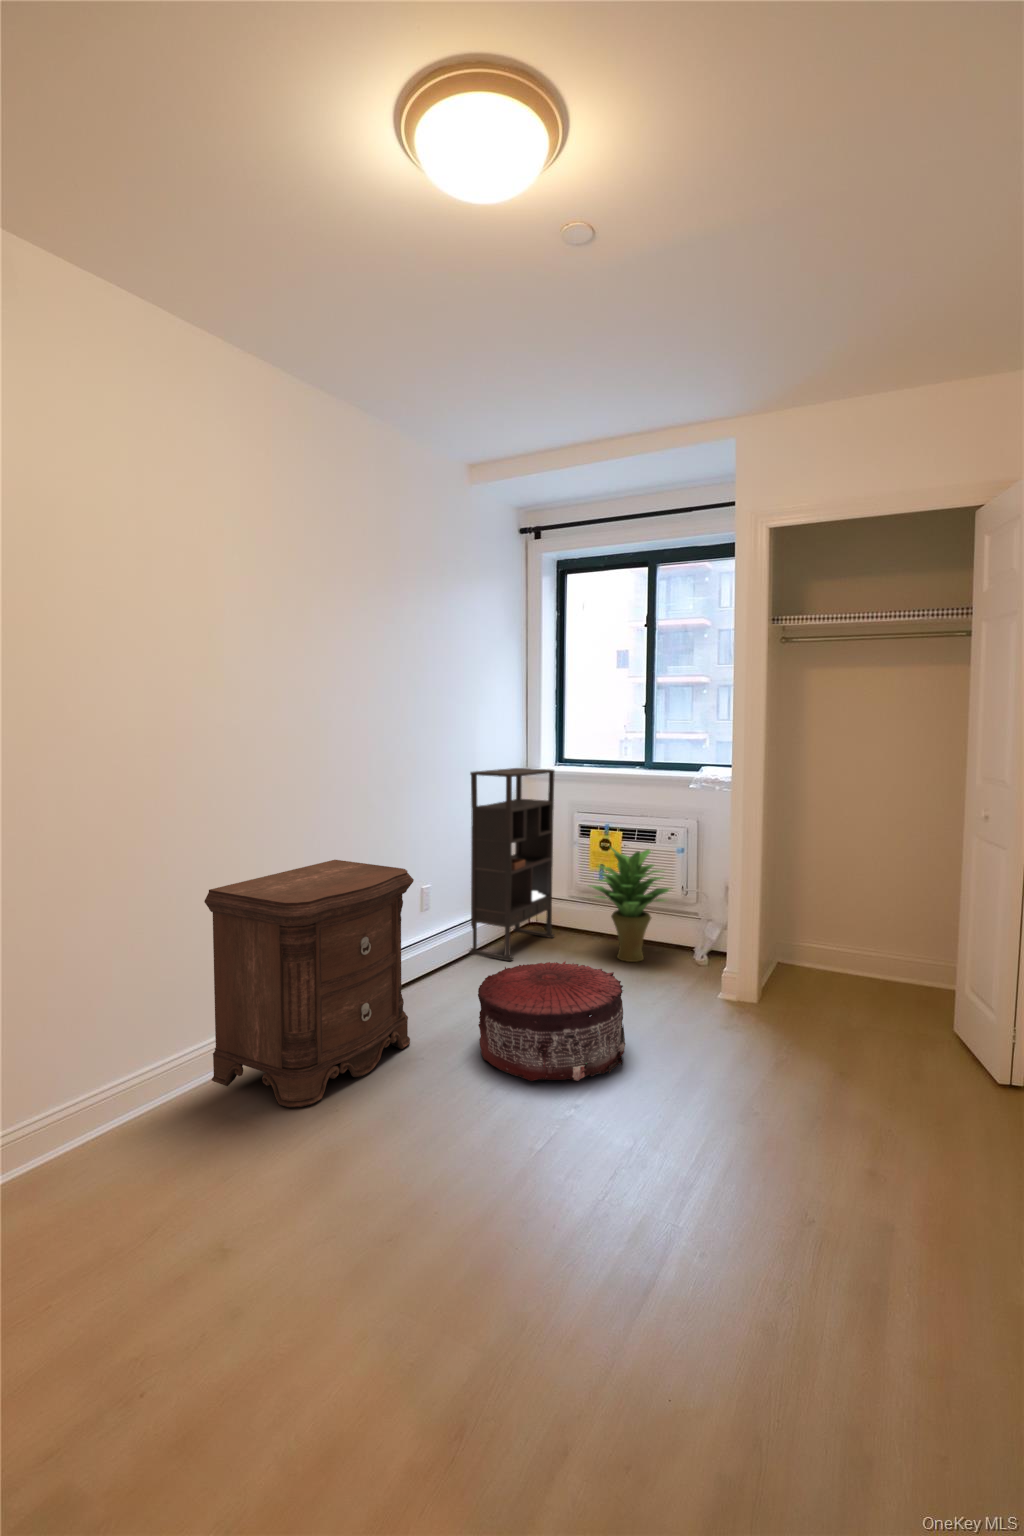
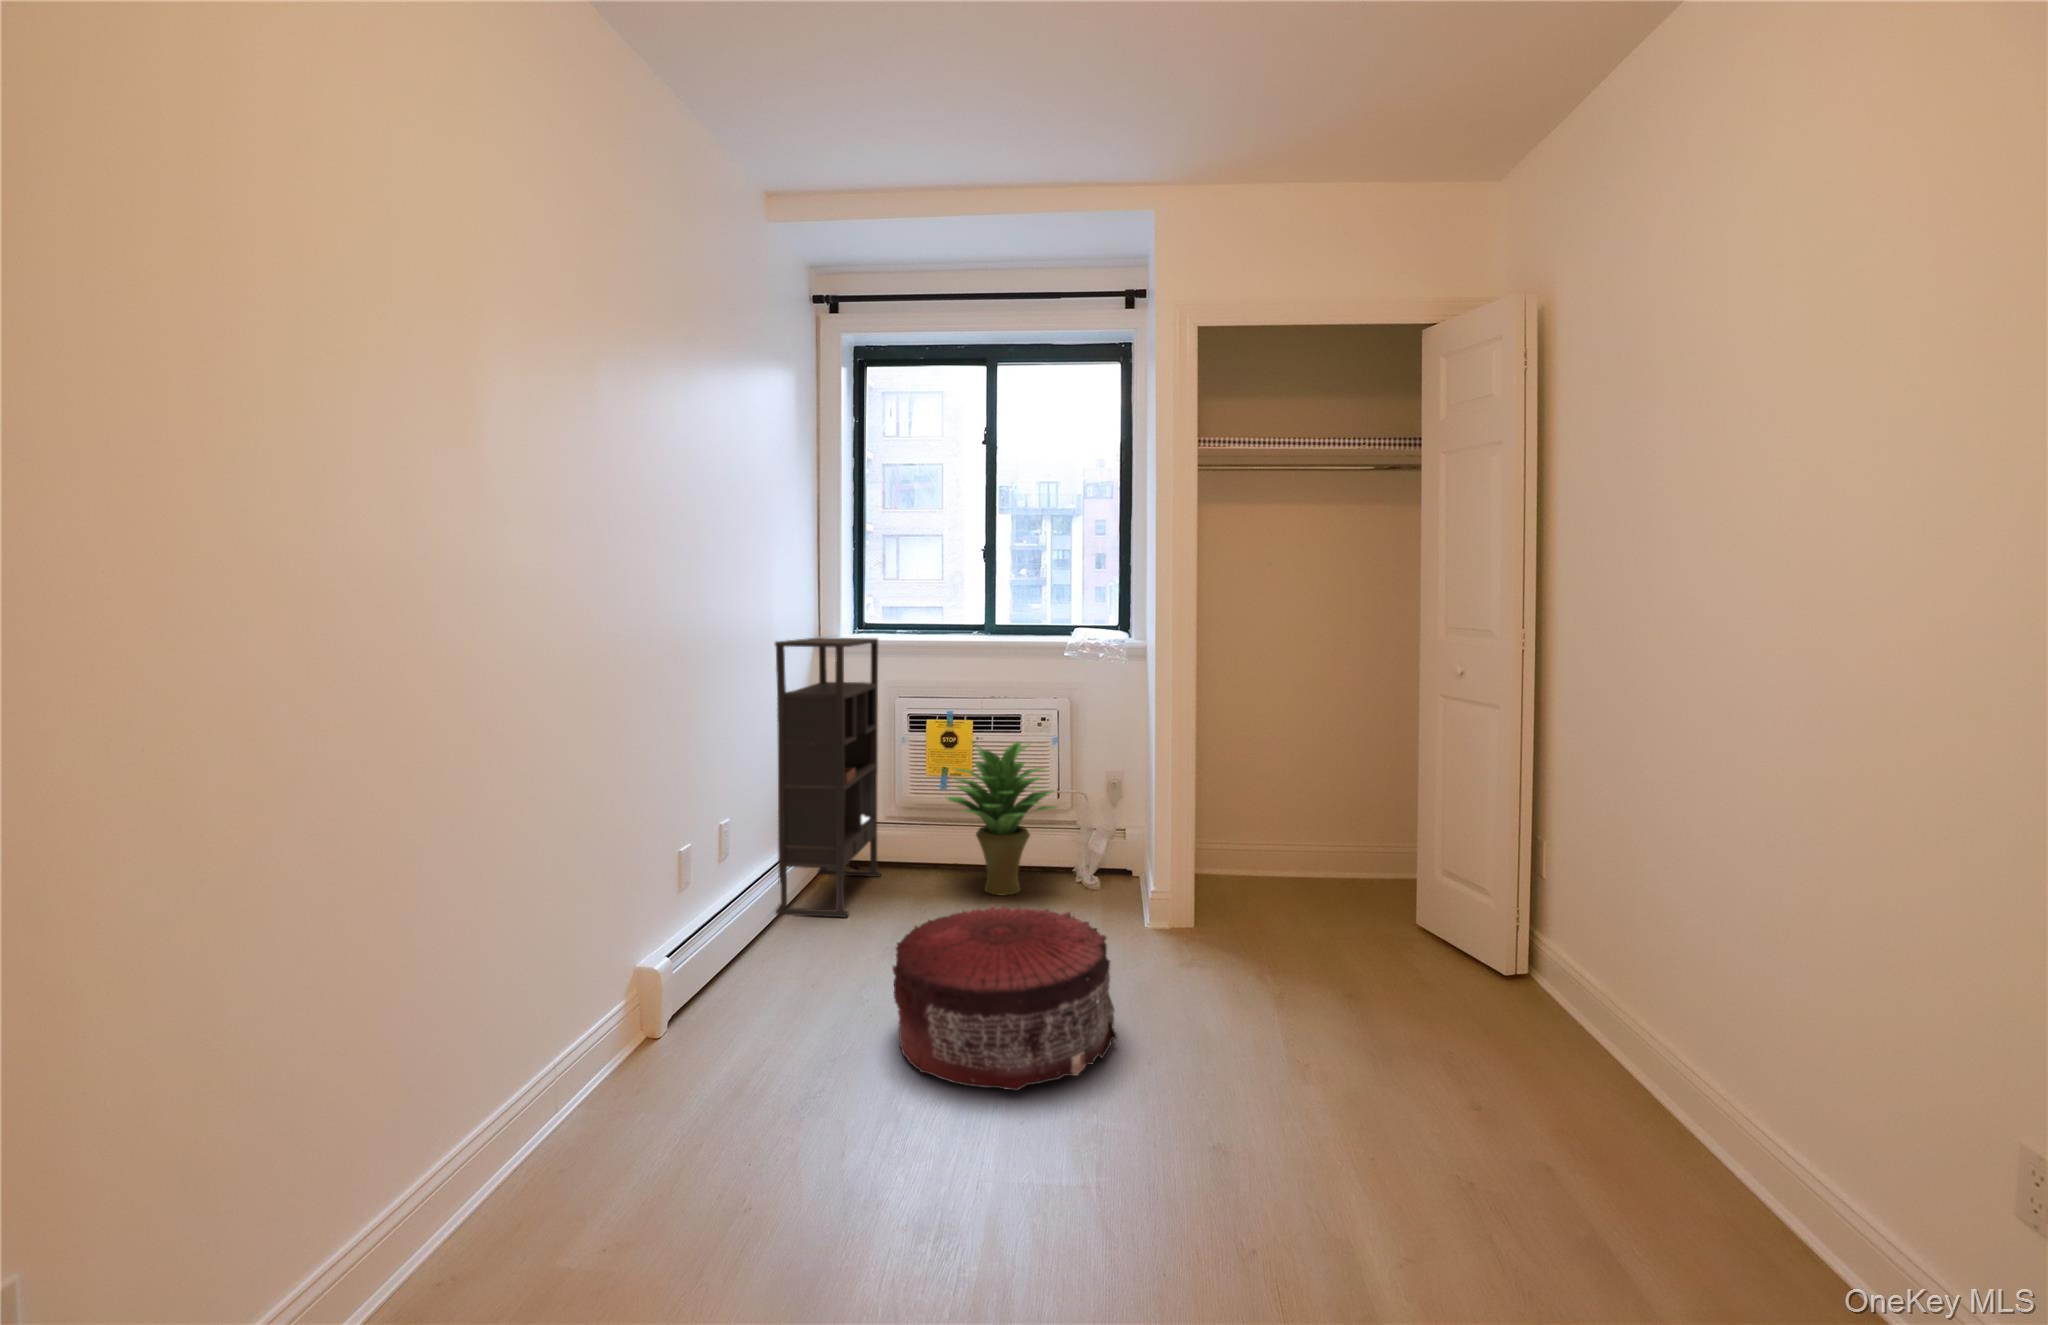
nightstand: present [204,860,414,1108] -> none [438,786,791,1236]

